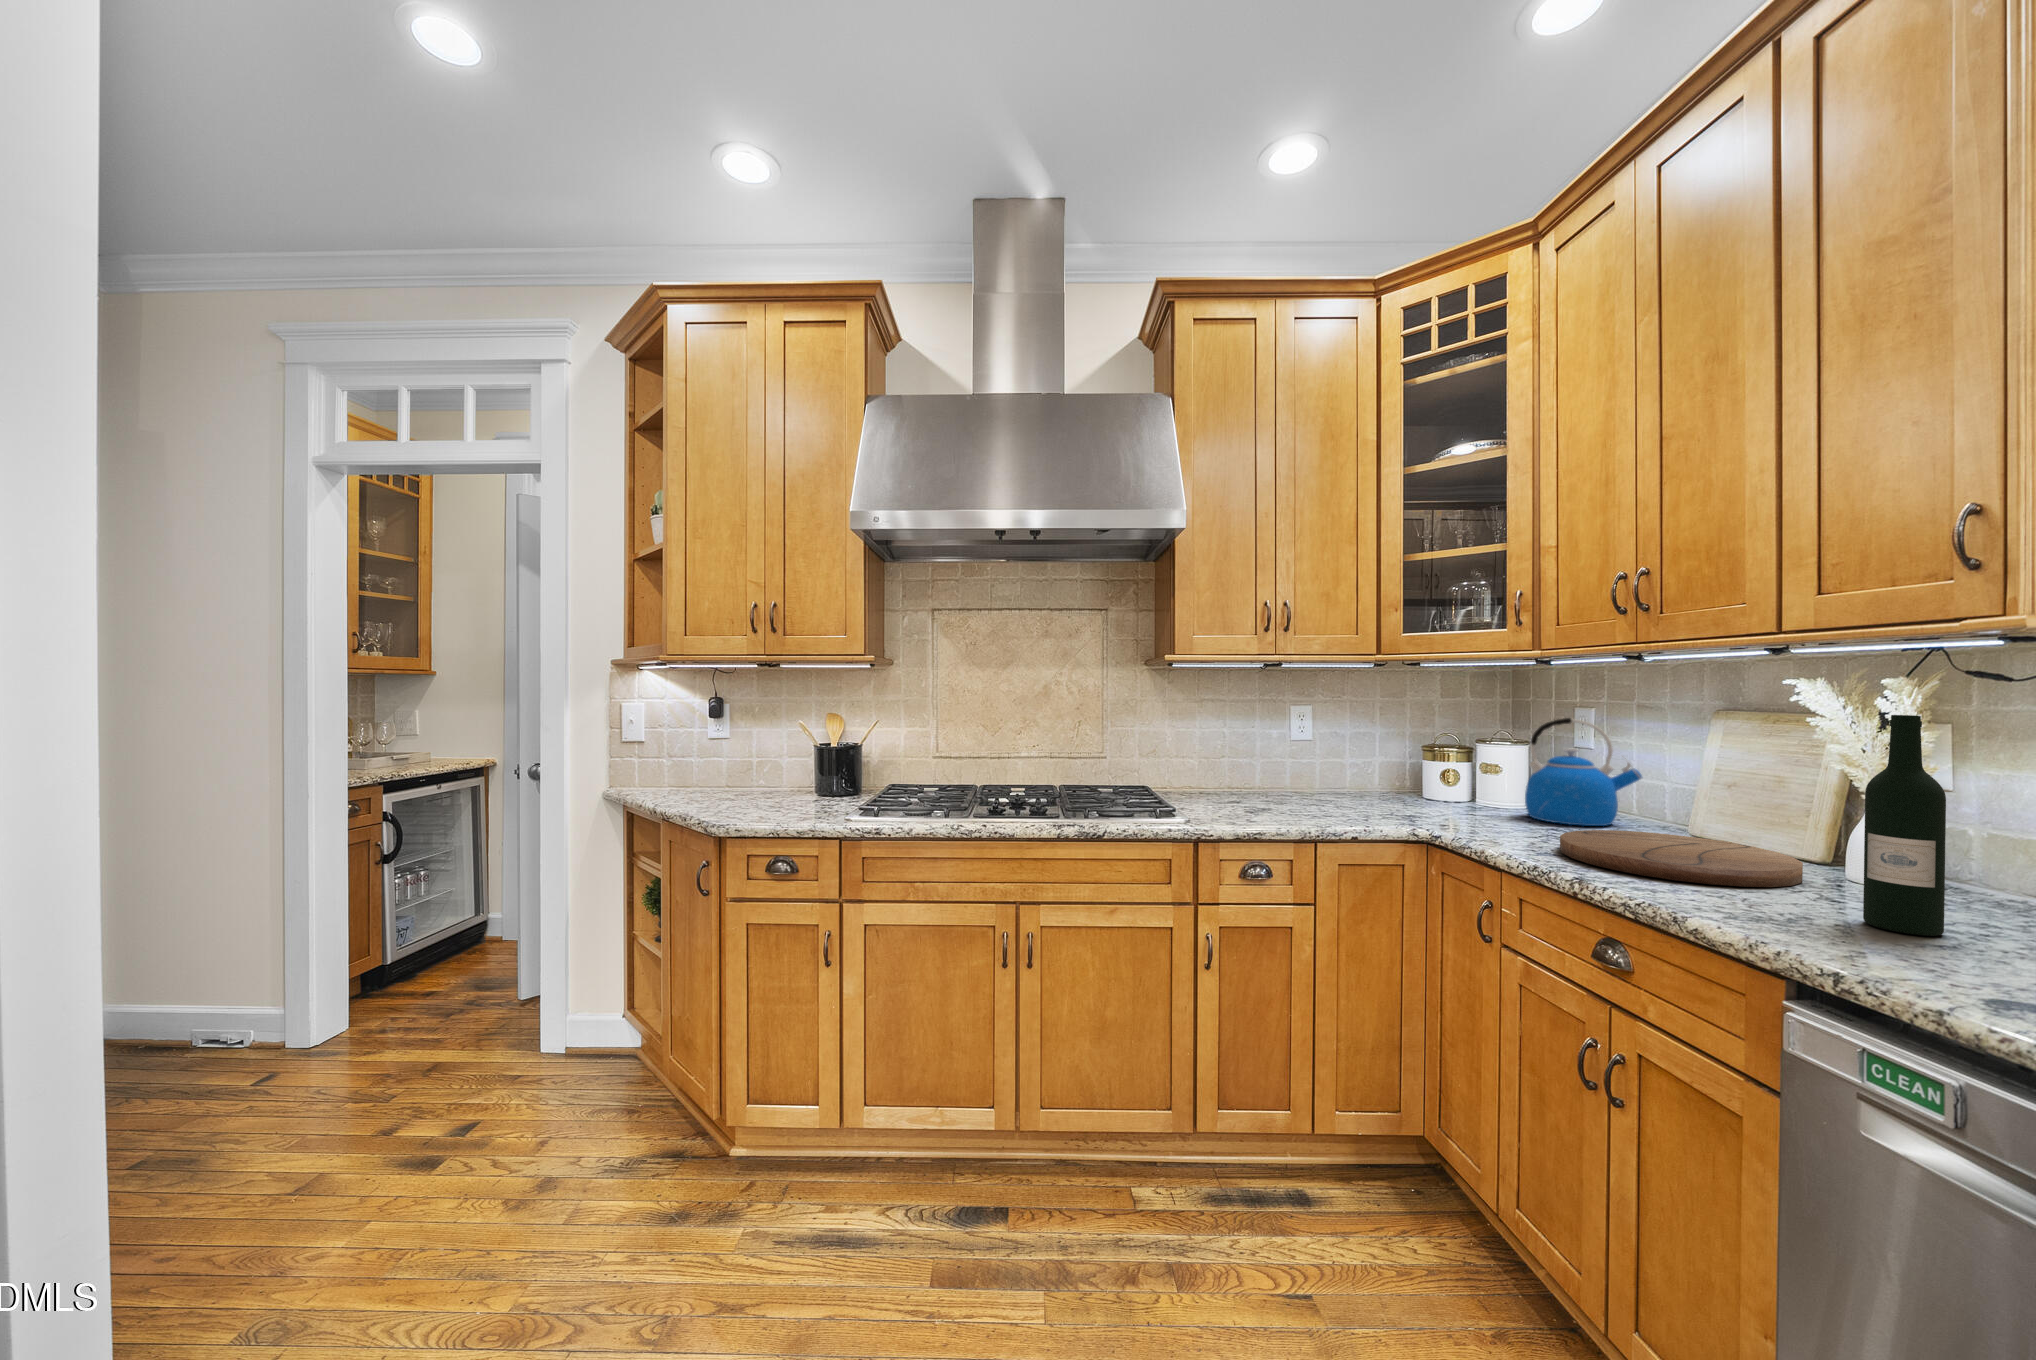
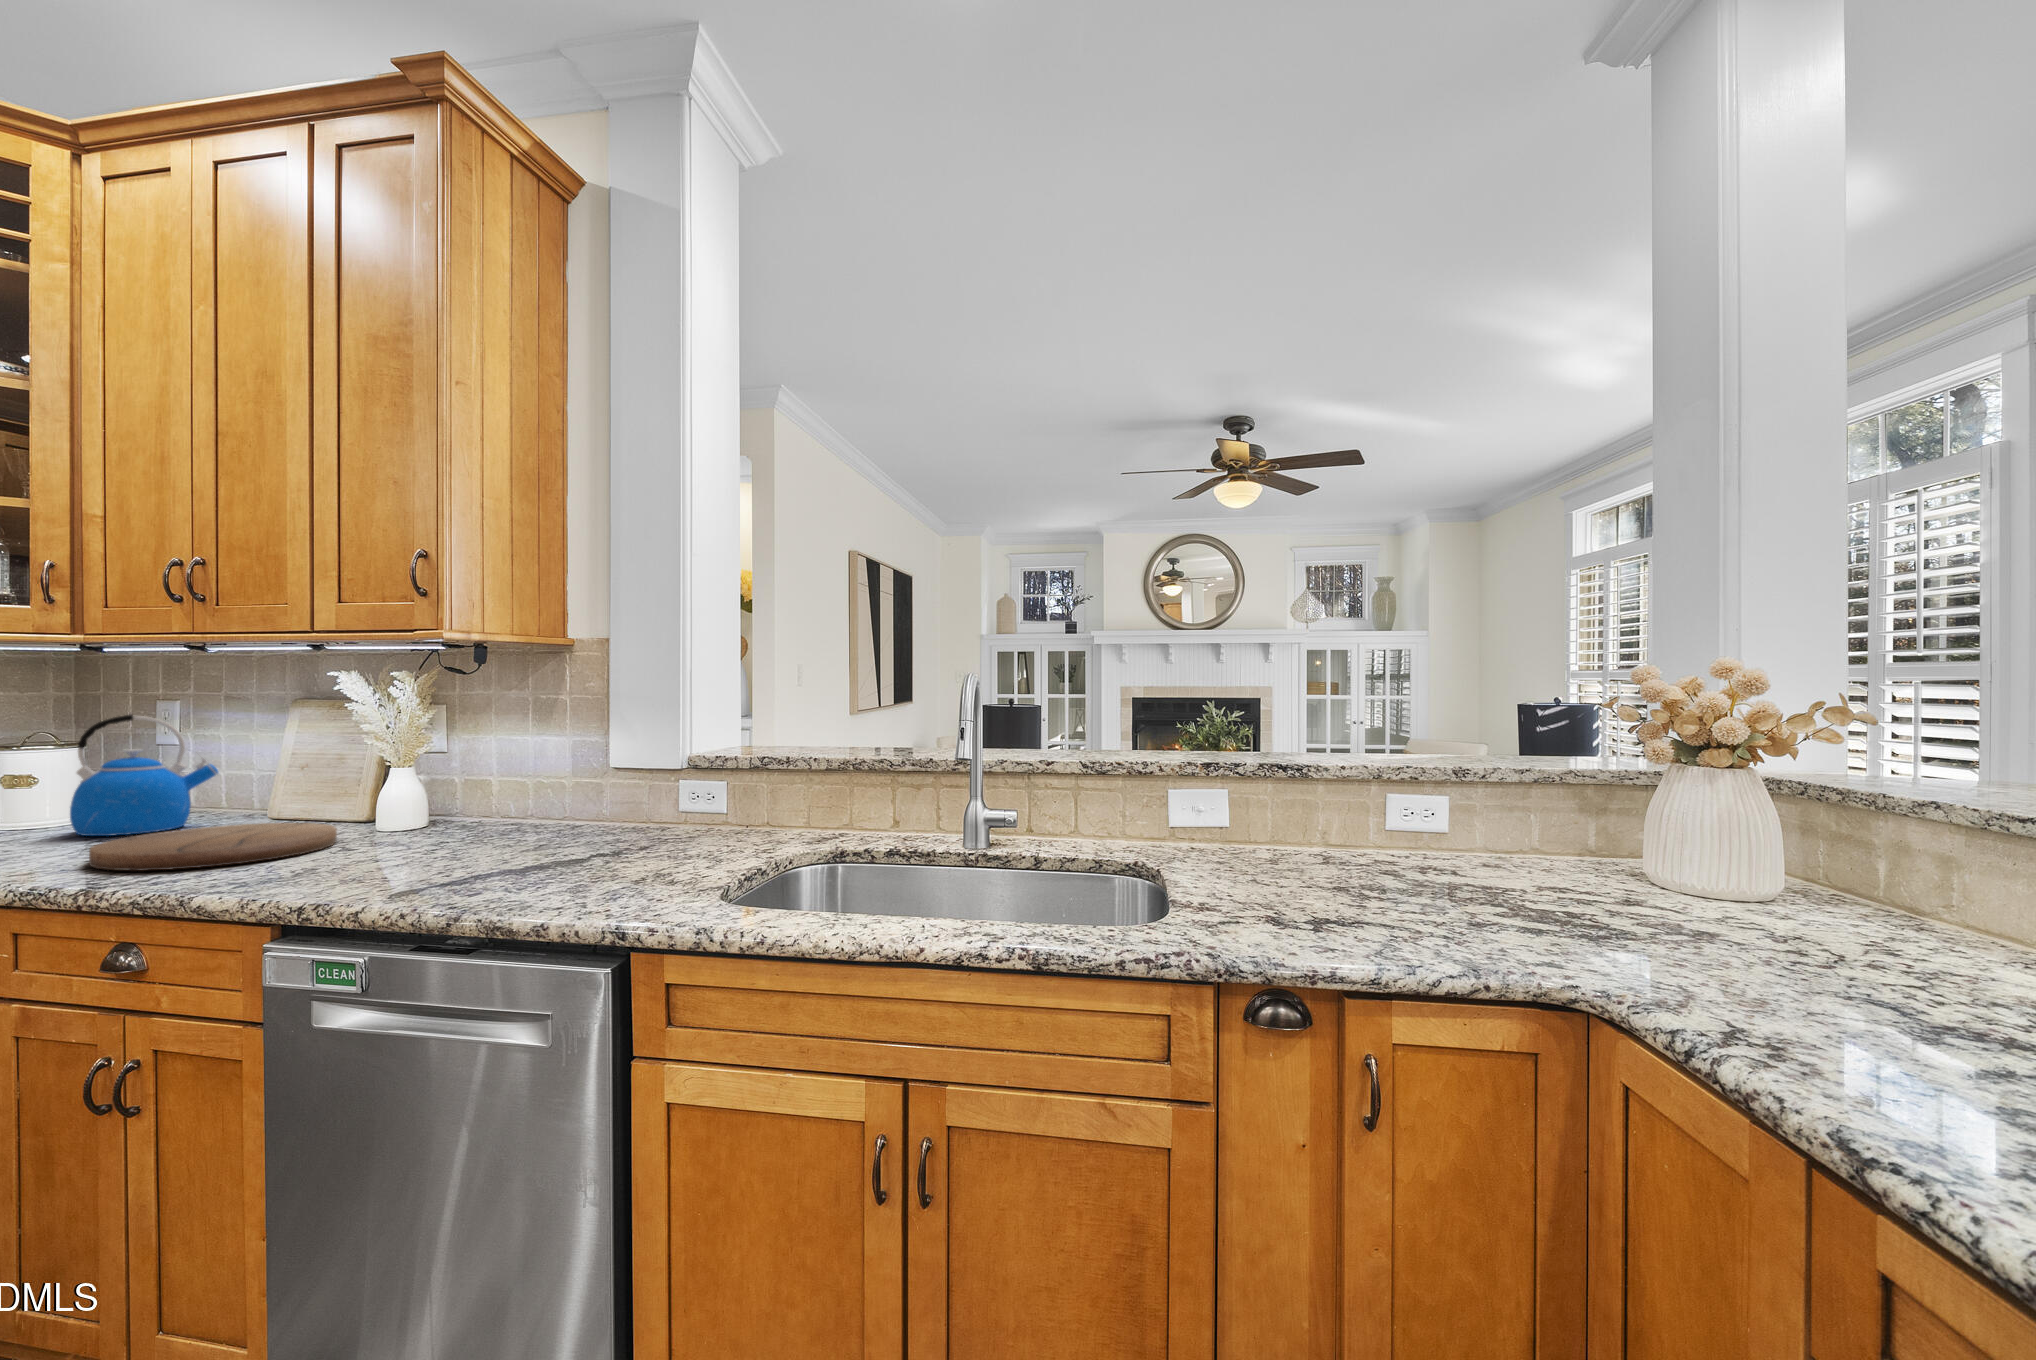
wine bottle: present [1863,715,1946,936] -> none [353,697,405,867]

